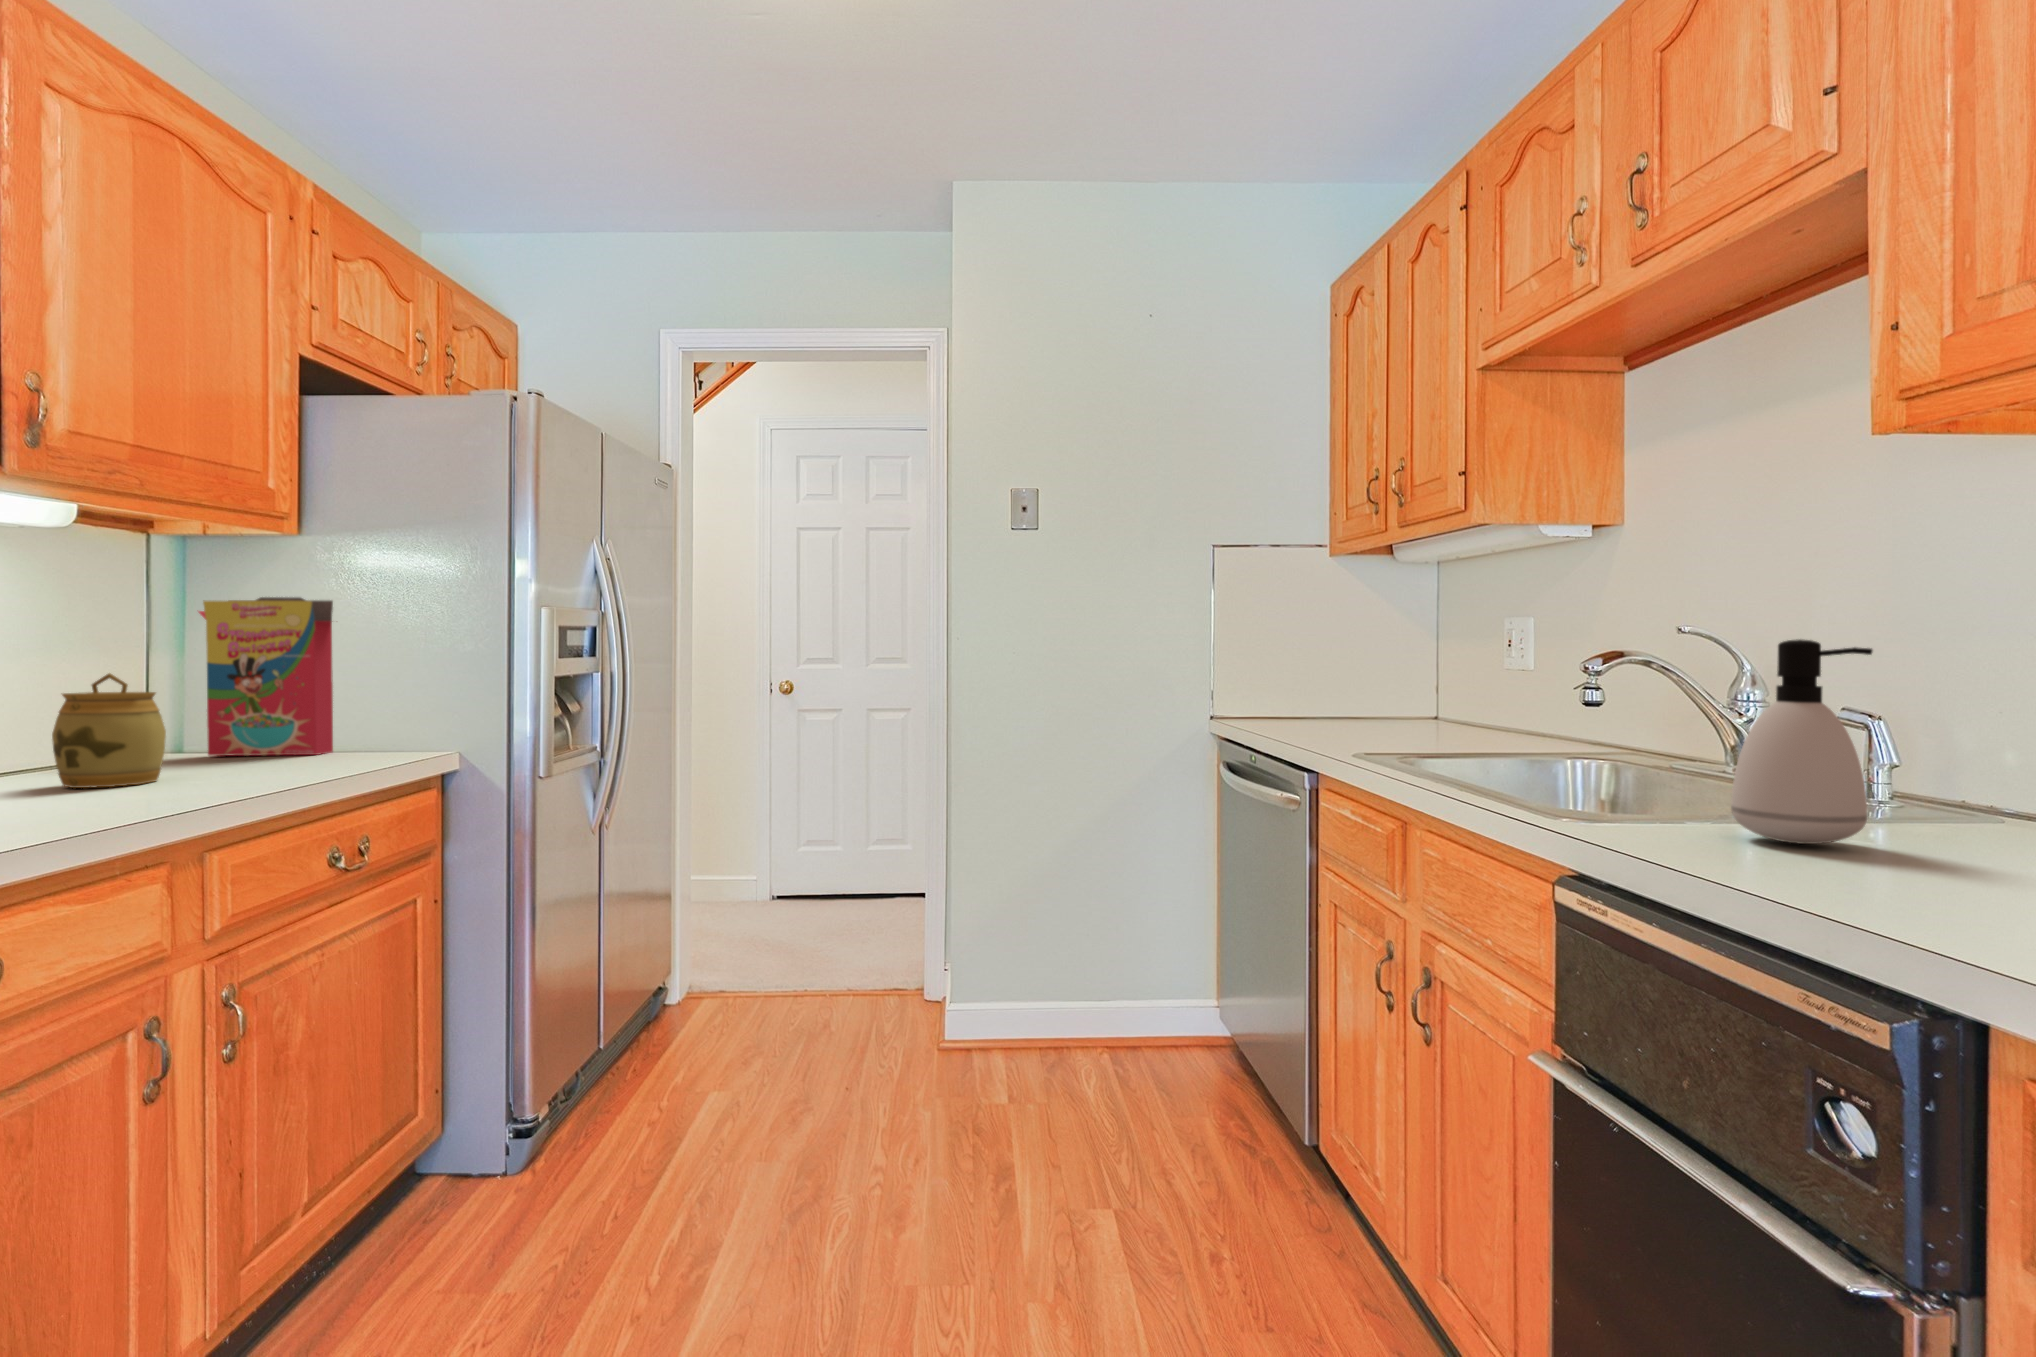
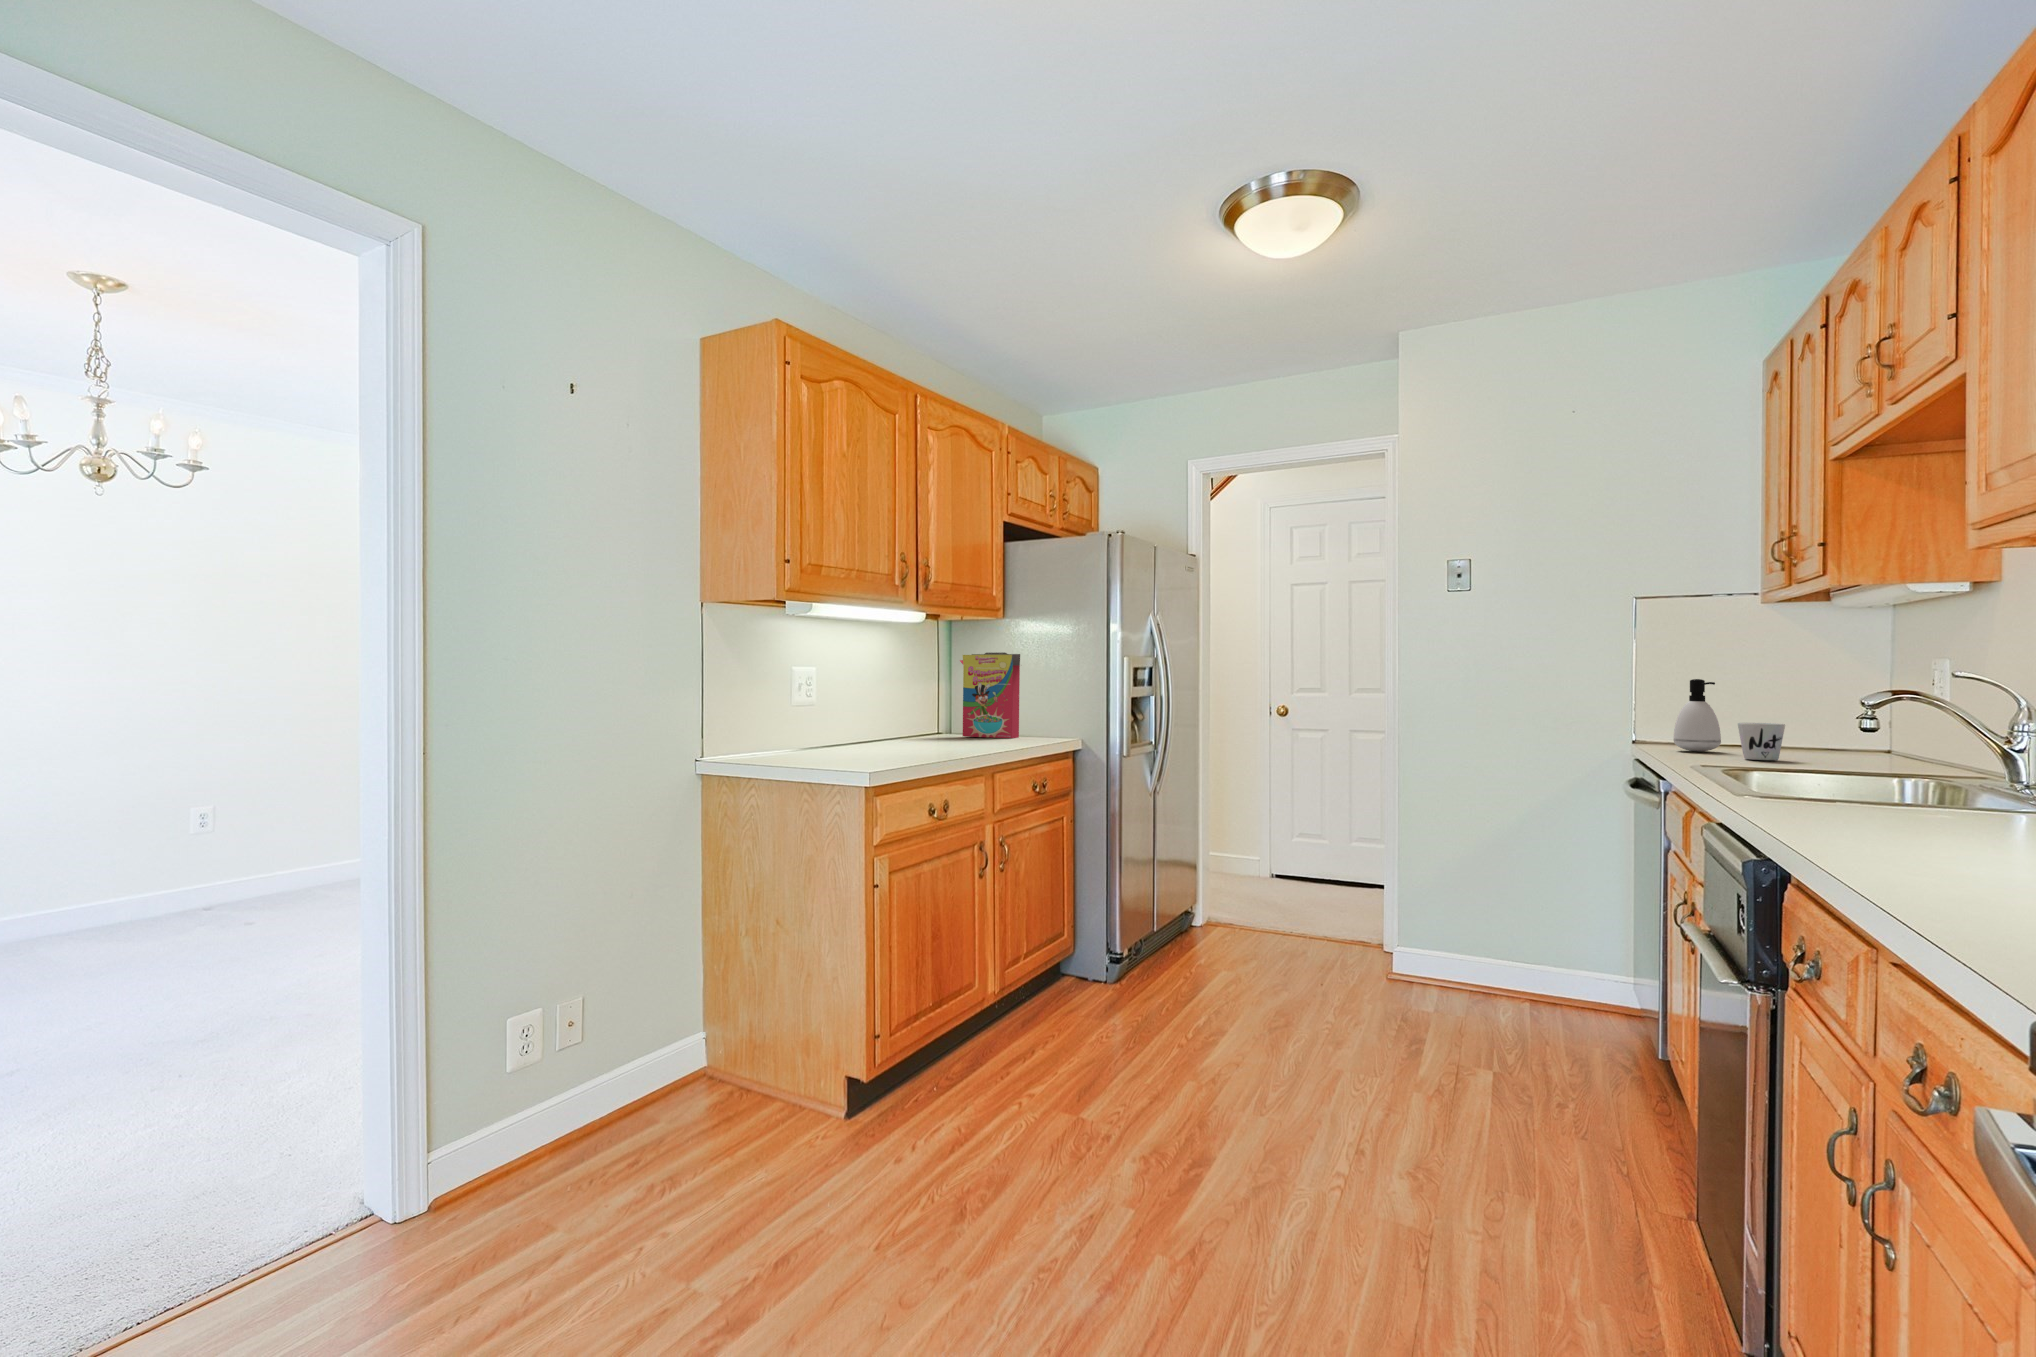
soap dispenser: present [1731,639,1872,844] -> present [1674,679,1721,751]
jar: present [52,673,166,788] -> none [916,692,958,746]
mug: none [1370,694,1419,741] -> present [1738,723,1785,760]

